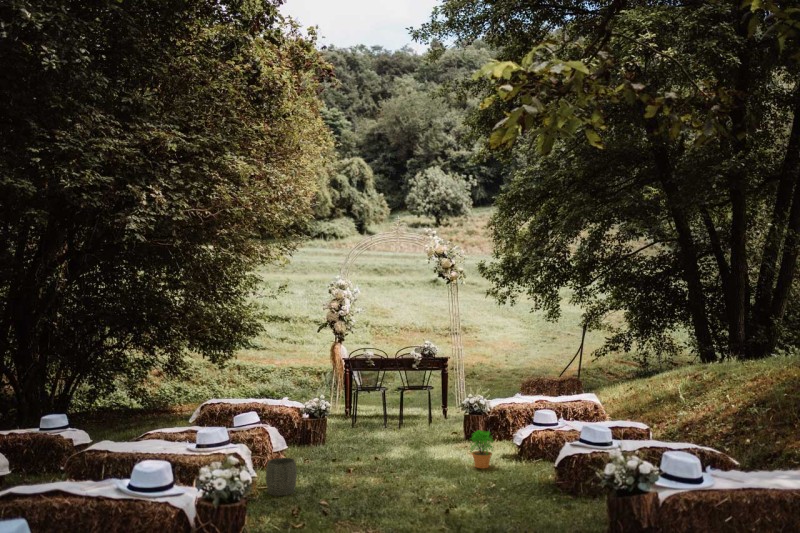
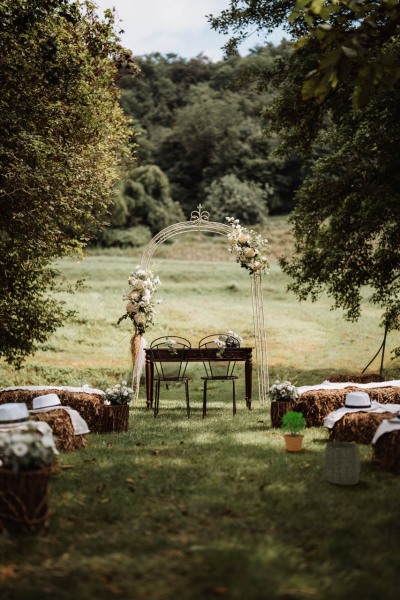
woven basket: present [266,458,297,496] -> present [324,442,360,485]

